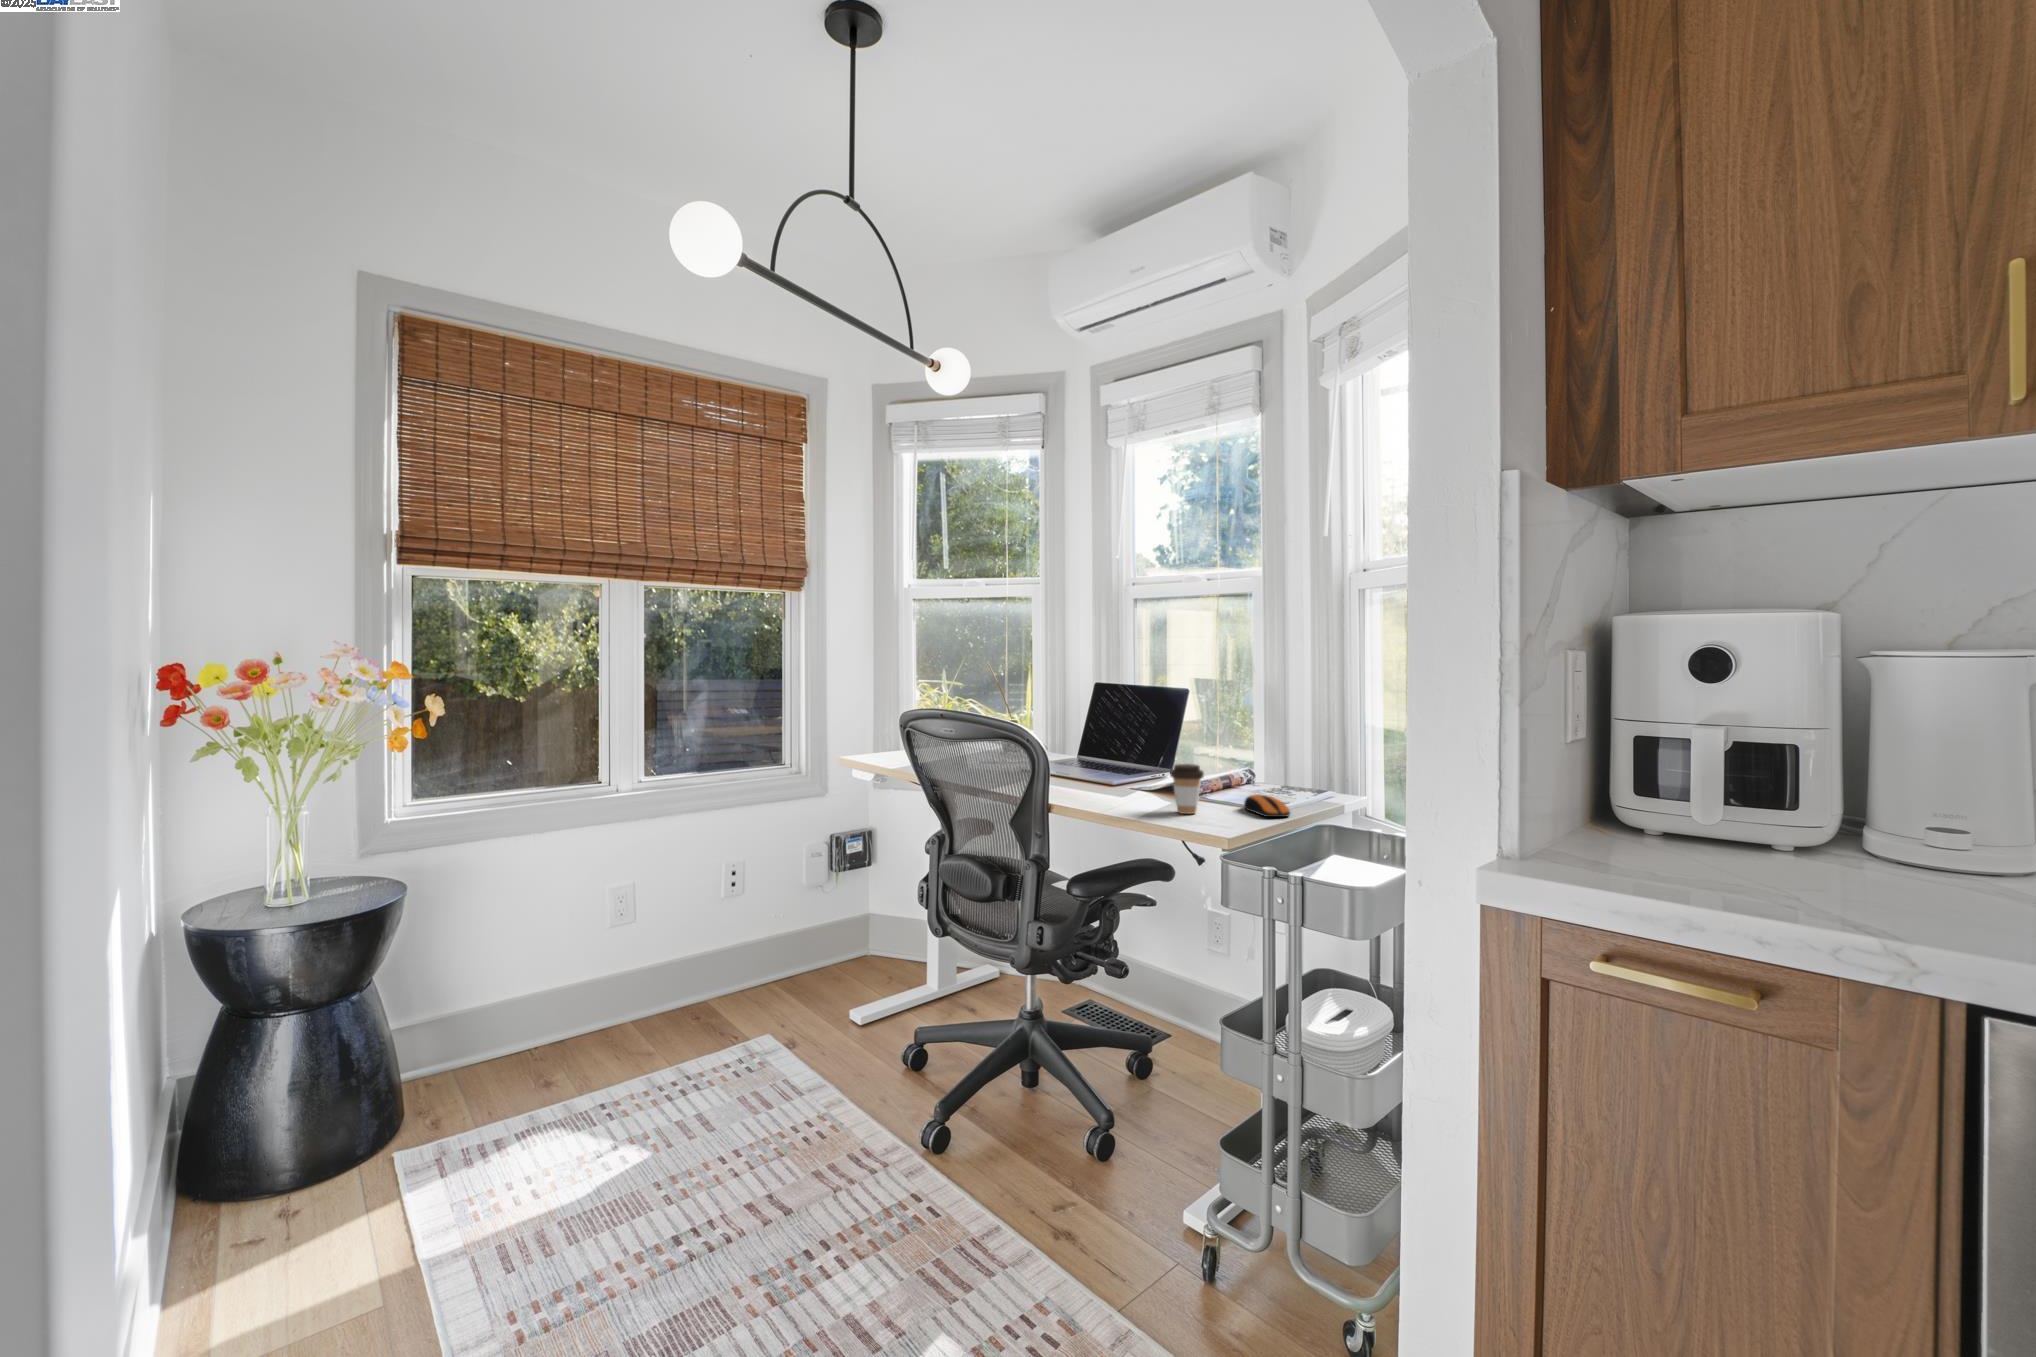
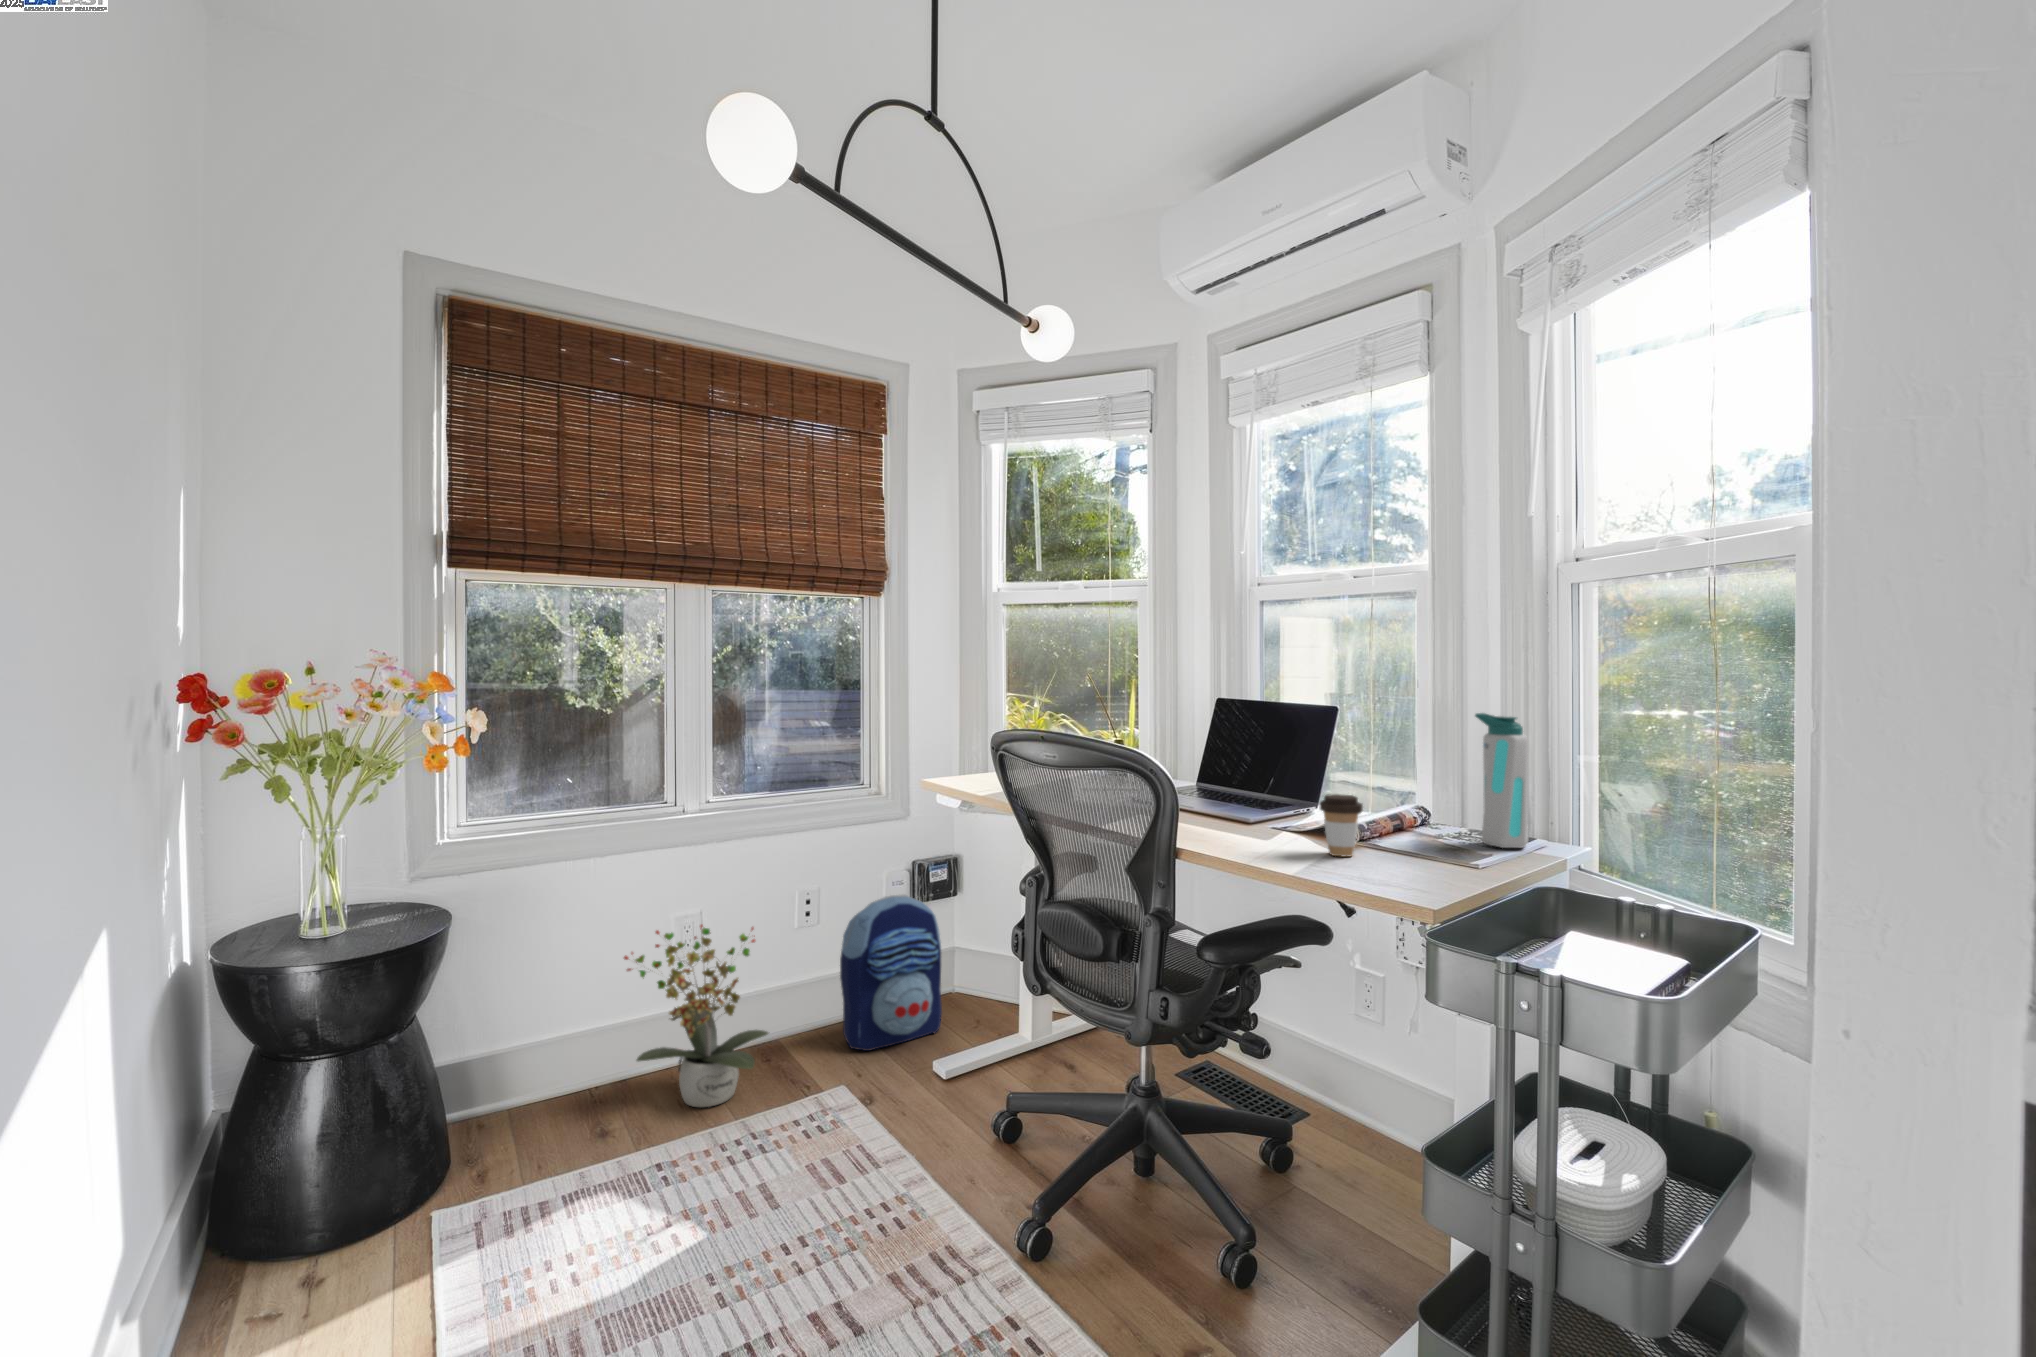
water bottle: none [1293,697,1333,805] -> present [1475,713,1528,848]
computer mouse: present [1244,794,1290,817] -> none [1414,833,1478,864]
backpack: none [767,863,859,1002] -> present [840,894,942,1051]
potted plant: none [567,893,702,1054] -> present [624,925,768,1107]

